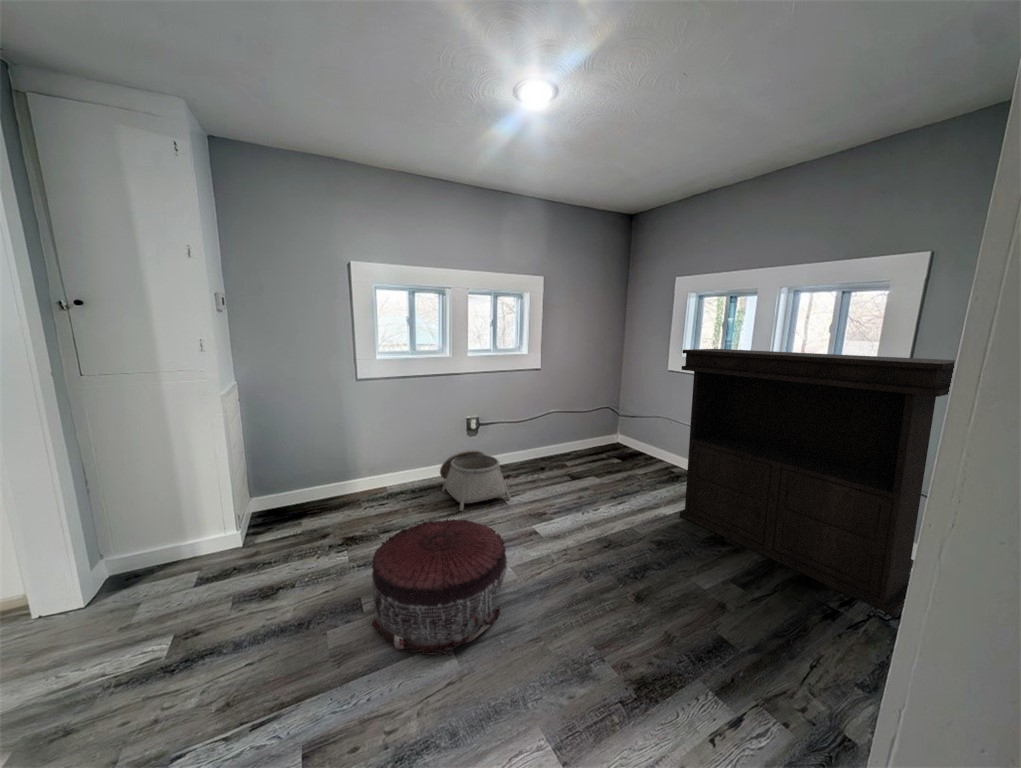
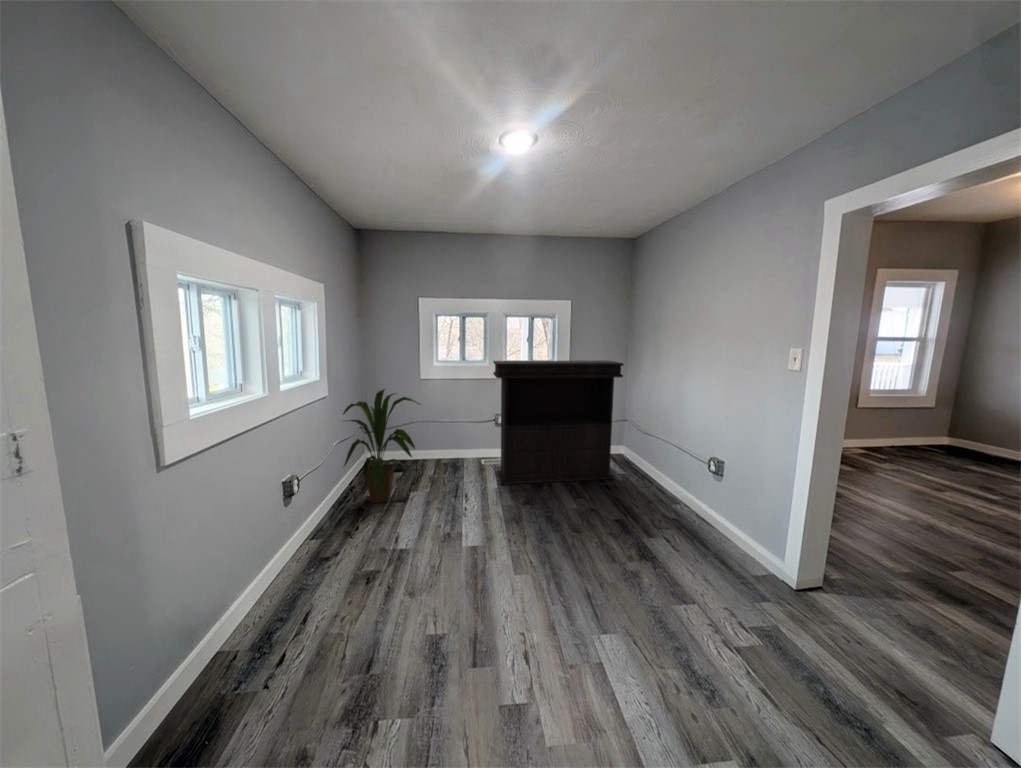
house plant: none [532,365,608,476] -> present [343,389,419,503]
basket: present [440,450,511,510] -> none [284,509,396,588]
pouf: present [372,519,507,656] -> none [476,542,614,691]

